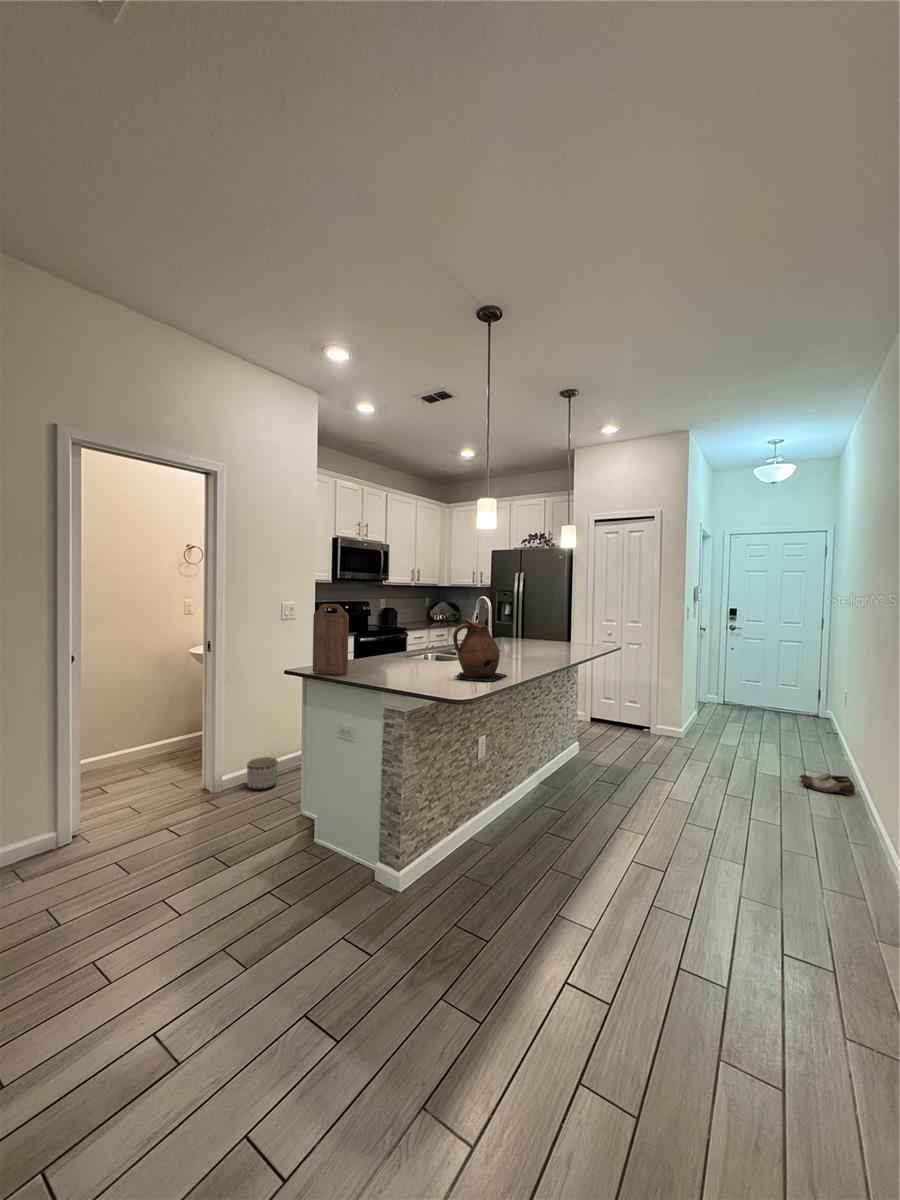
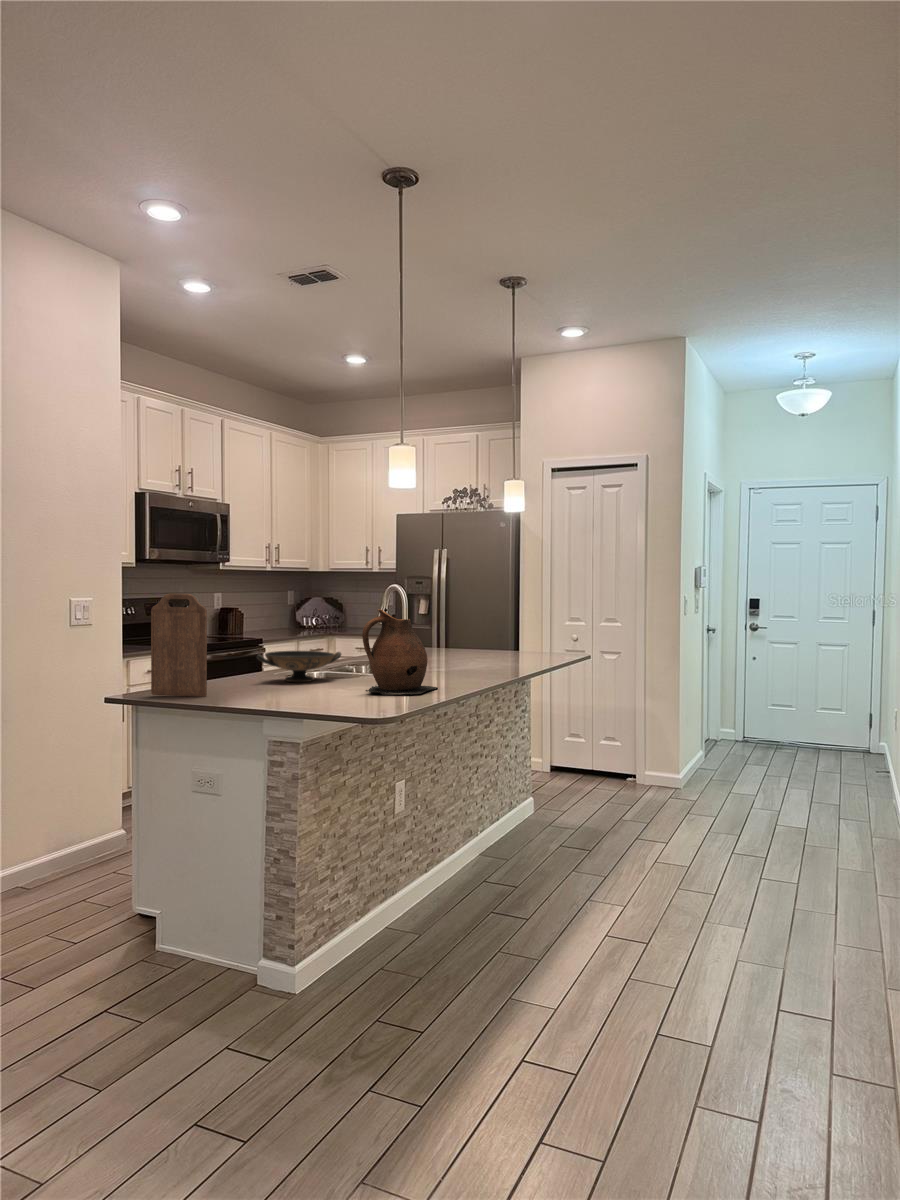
decorative bowl: none [386,642,444,665] -> present [257,651,341,682]
planter: present [247,757,278,789] -> none [26,842,75,891]
shoe: present [800,774,855,795] -> none [828,815,894,840]

